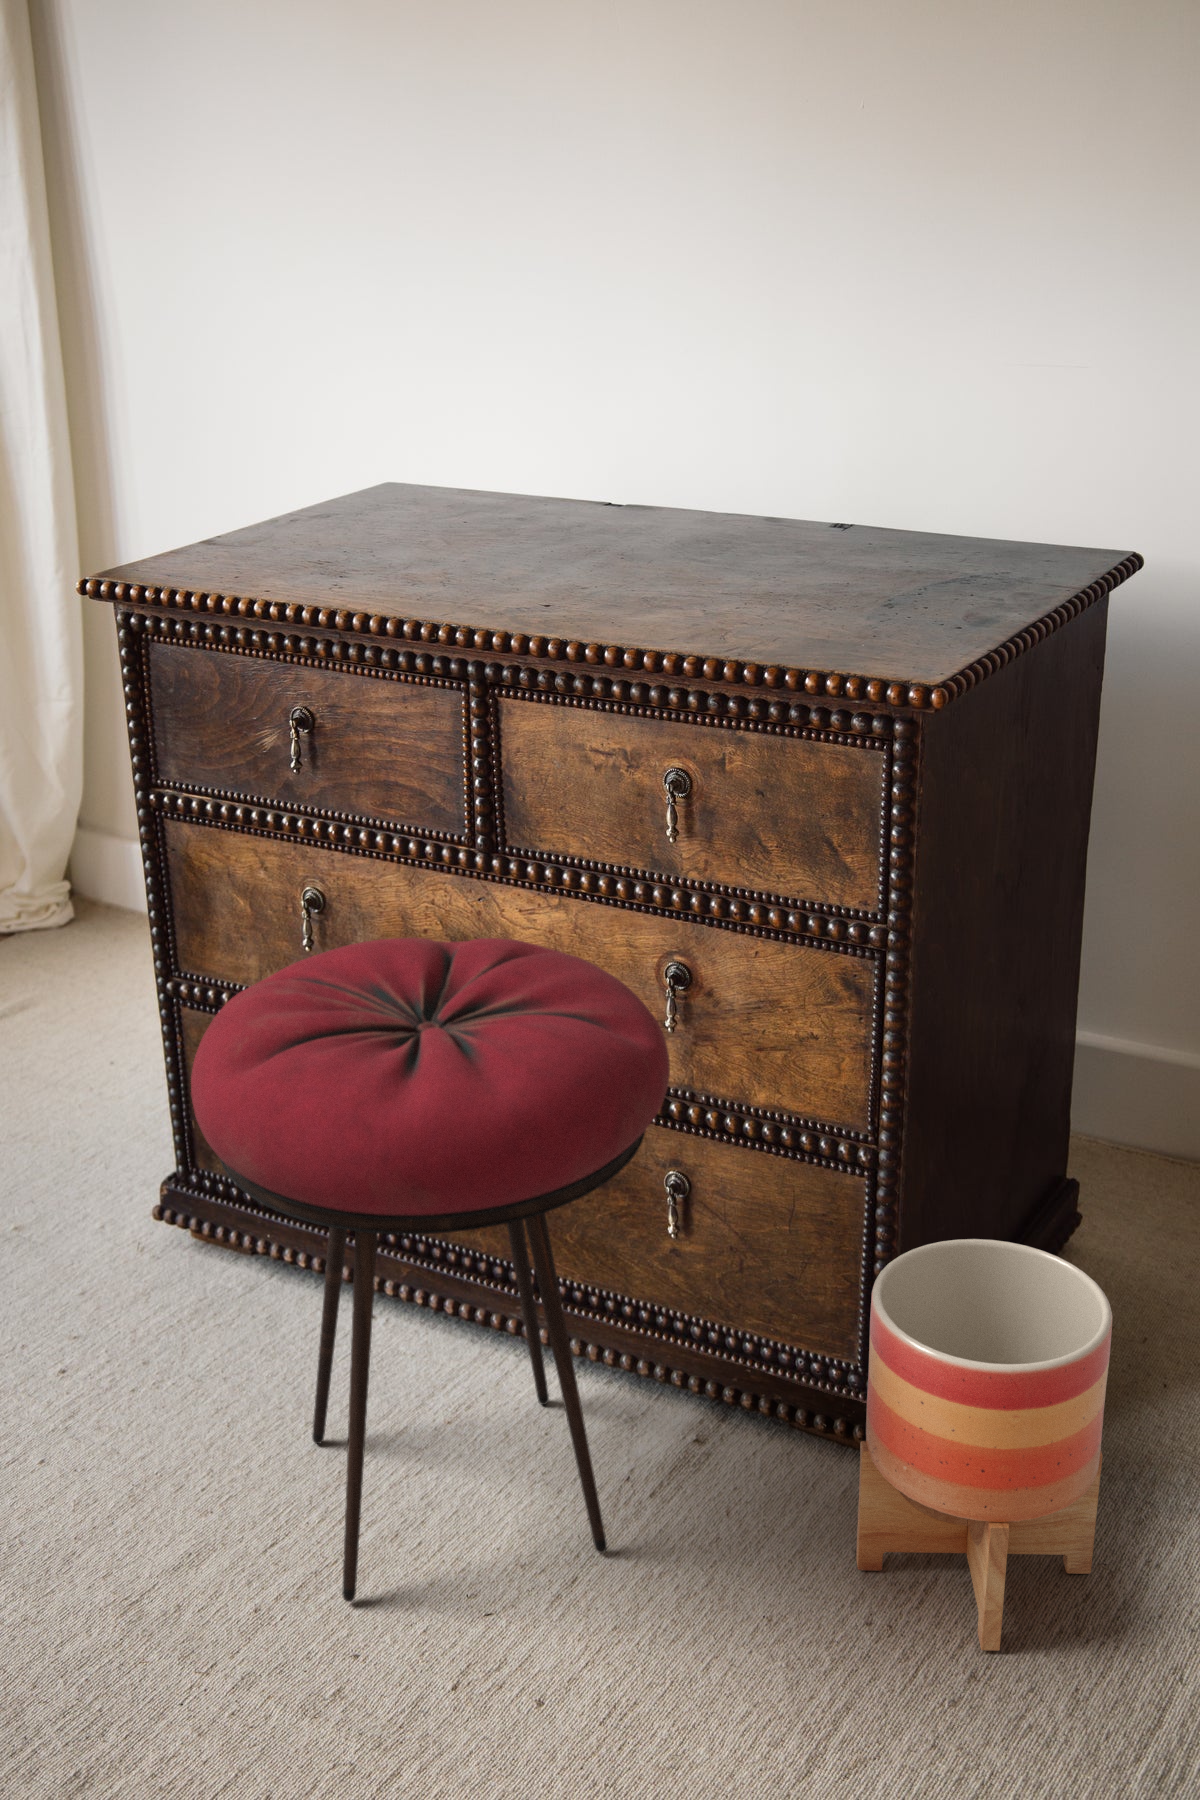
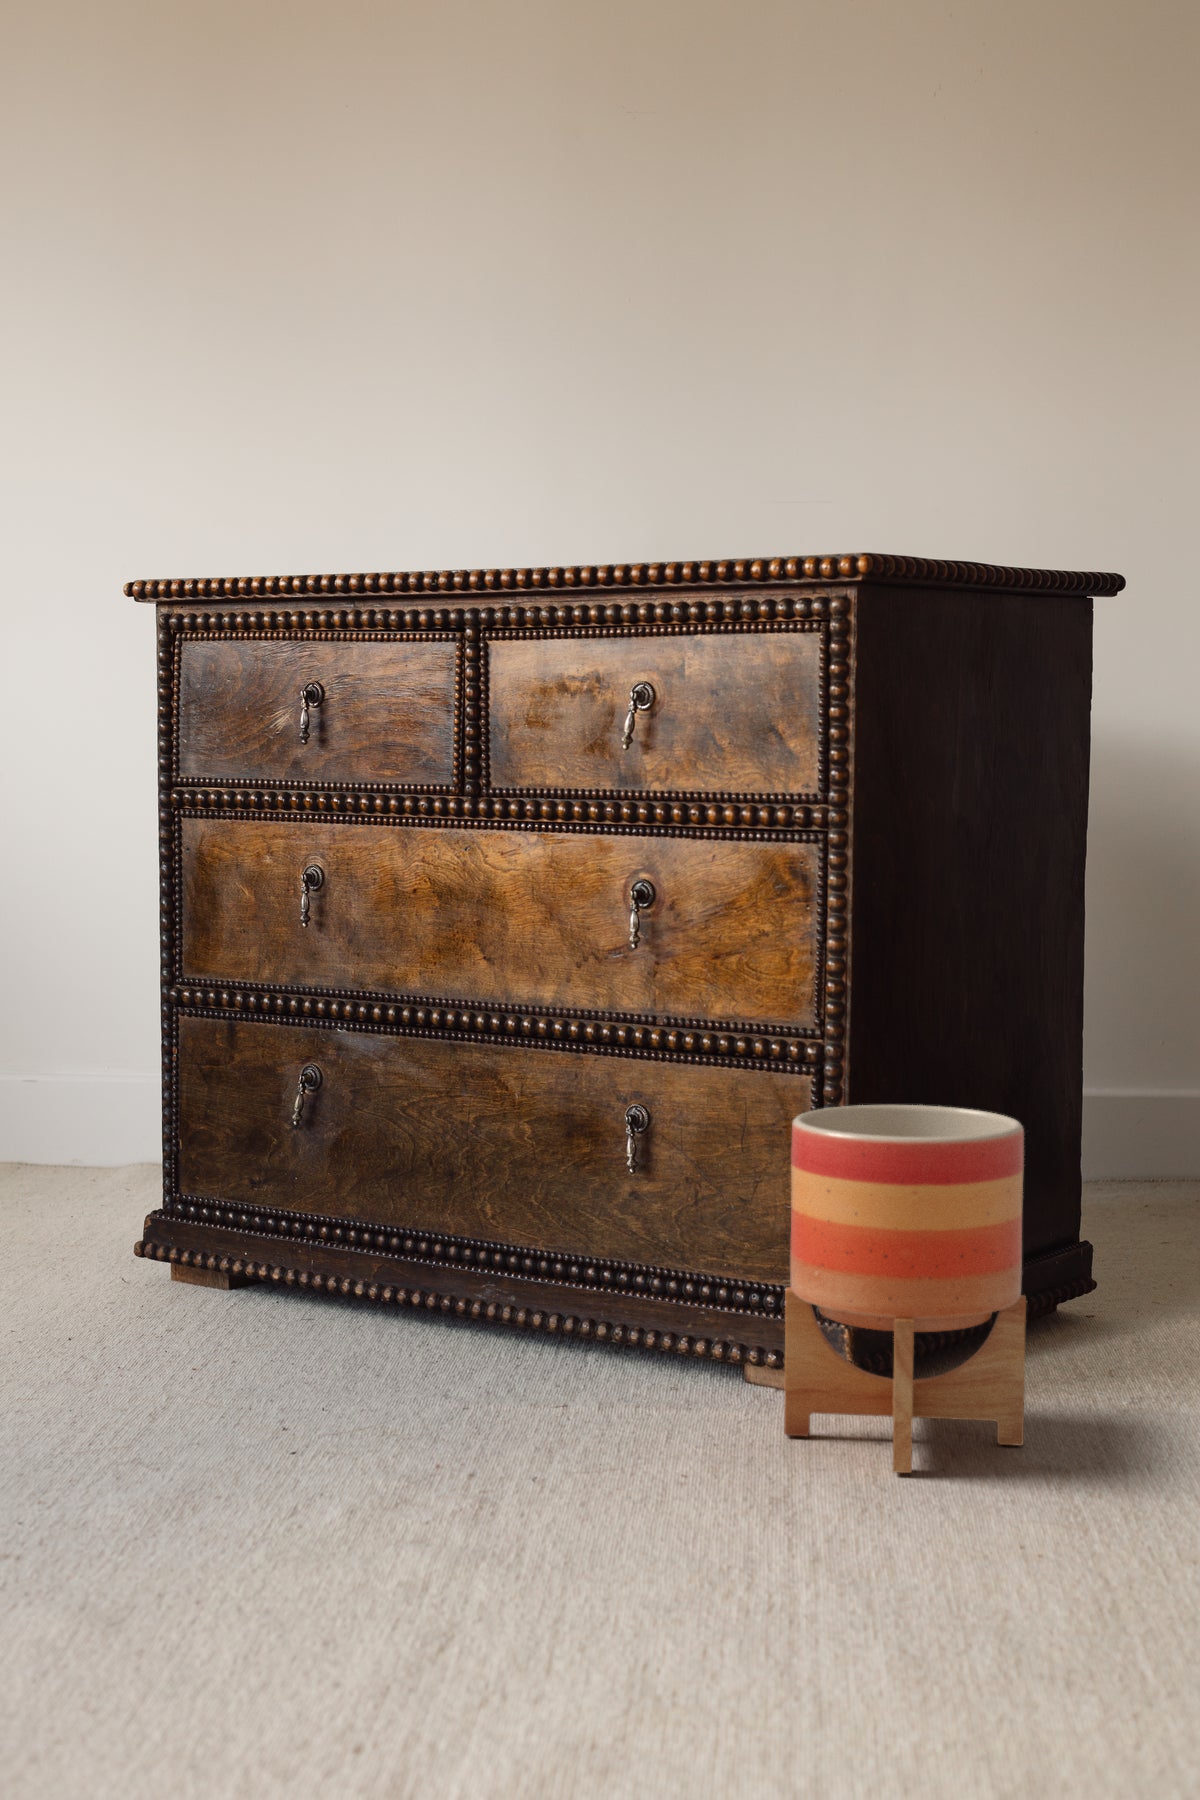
stool: present [191,938,670,1602] -> none [168,833,612,1429]

